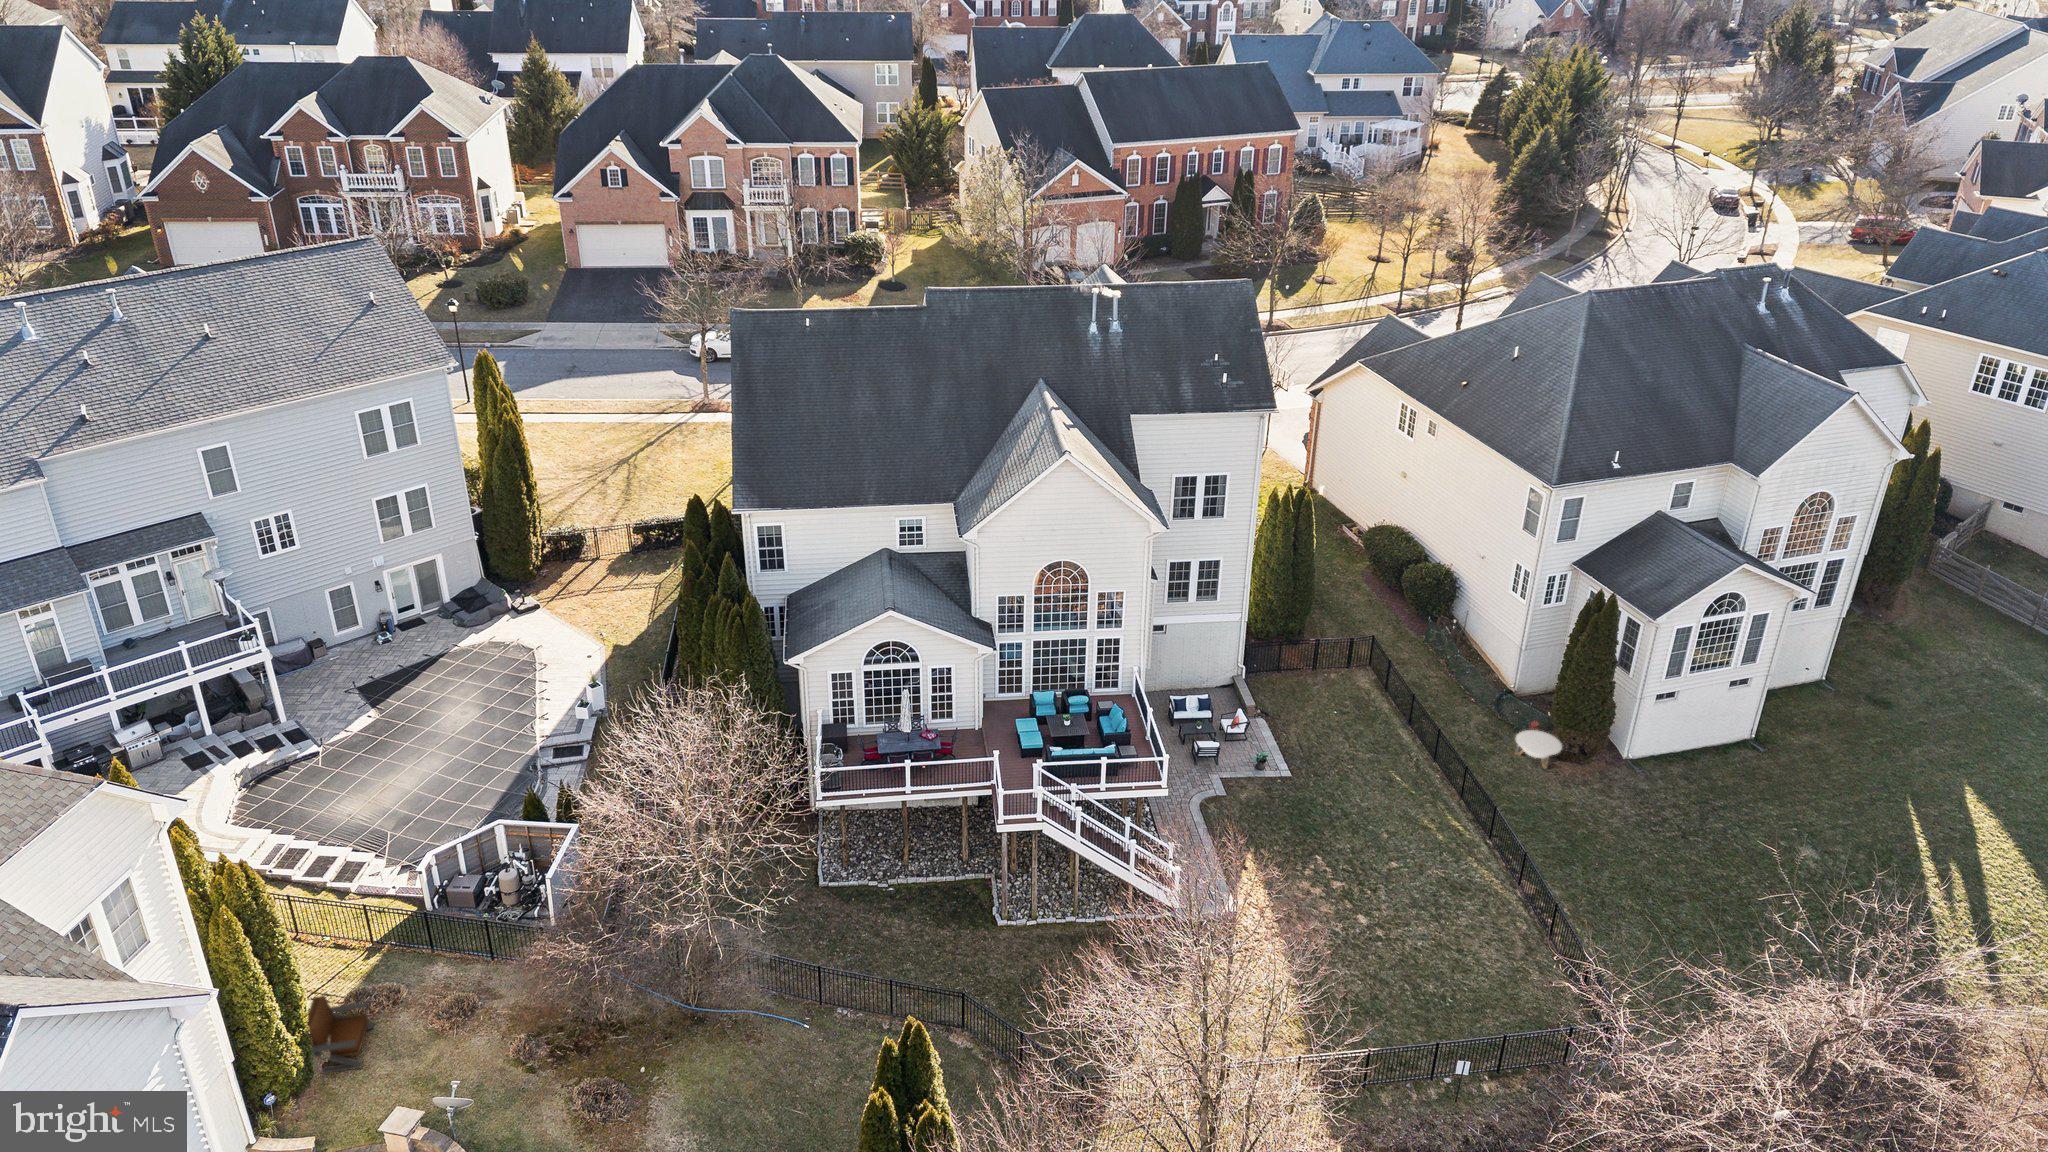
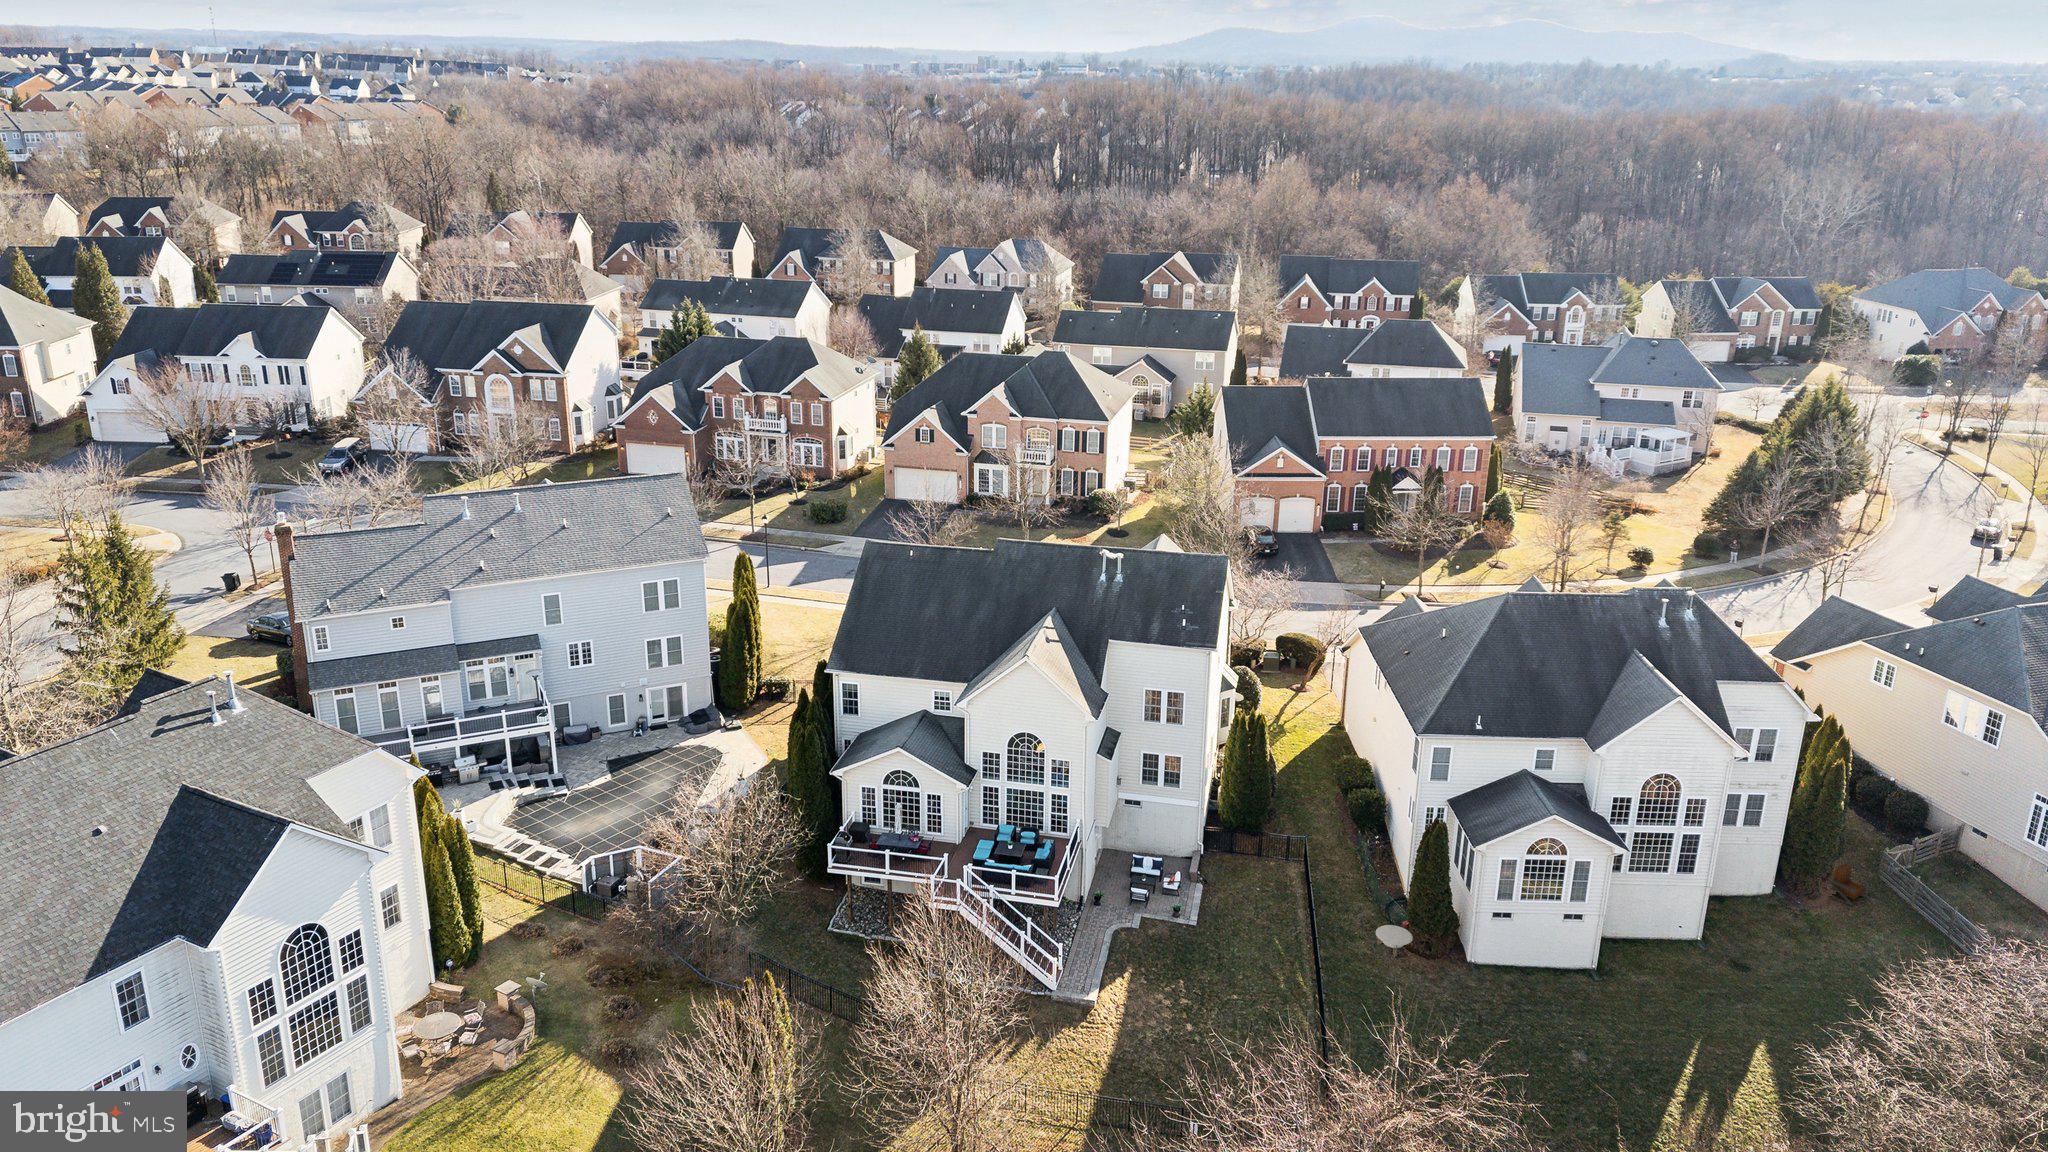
lounge chair: present [308,995,374,1074] -> present [1828,863,1870,905]

